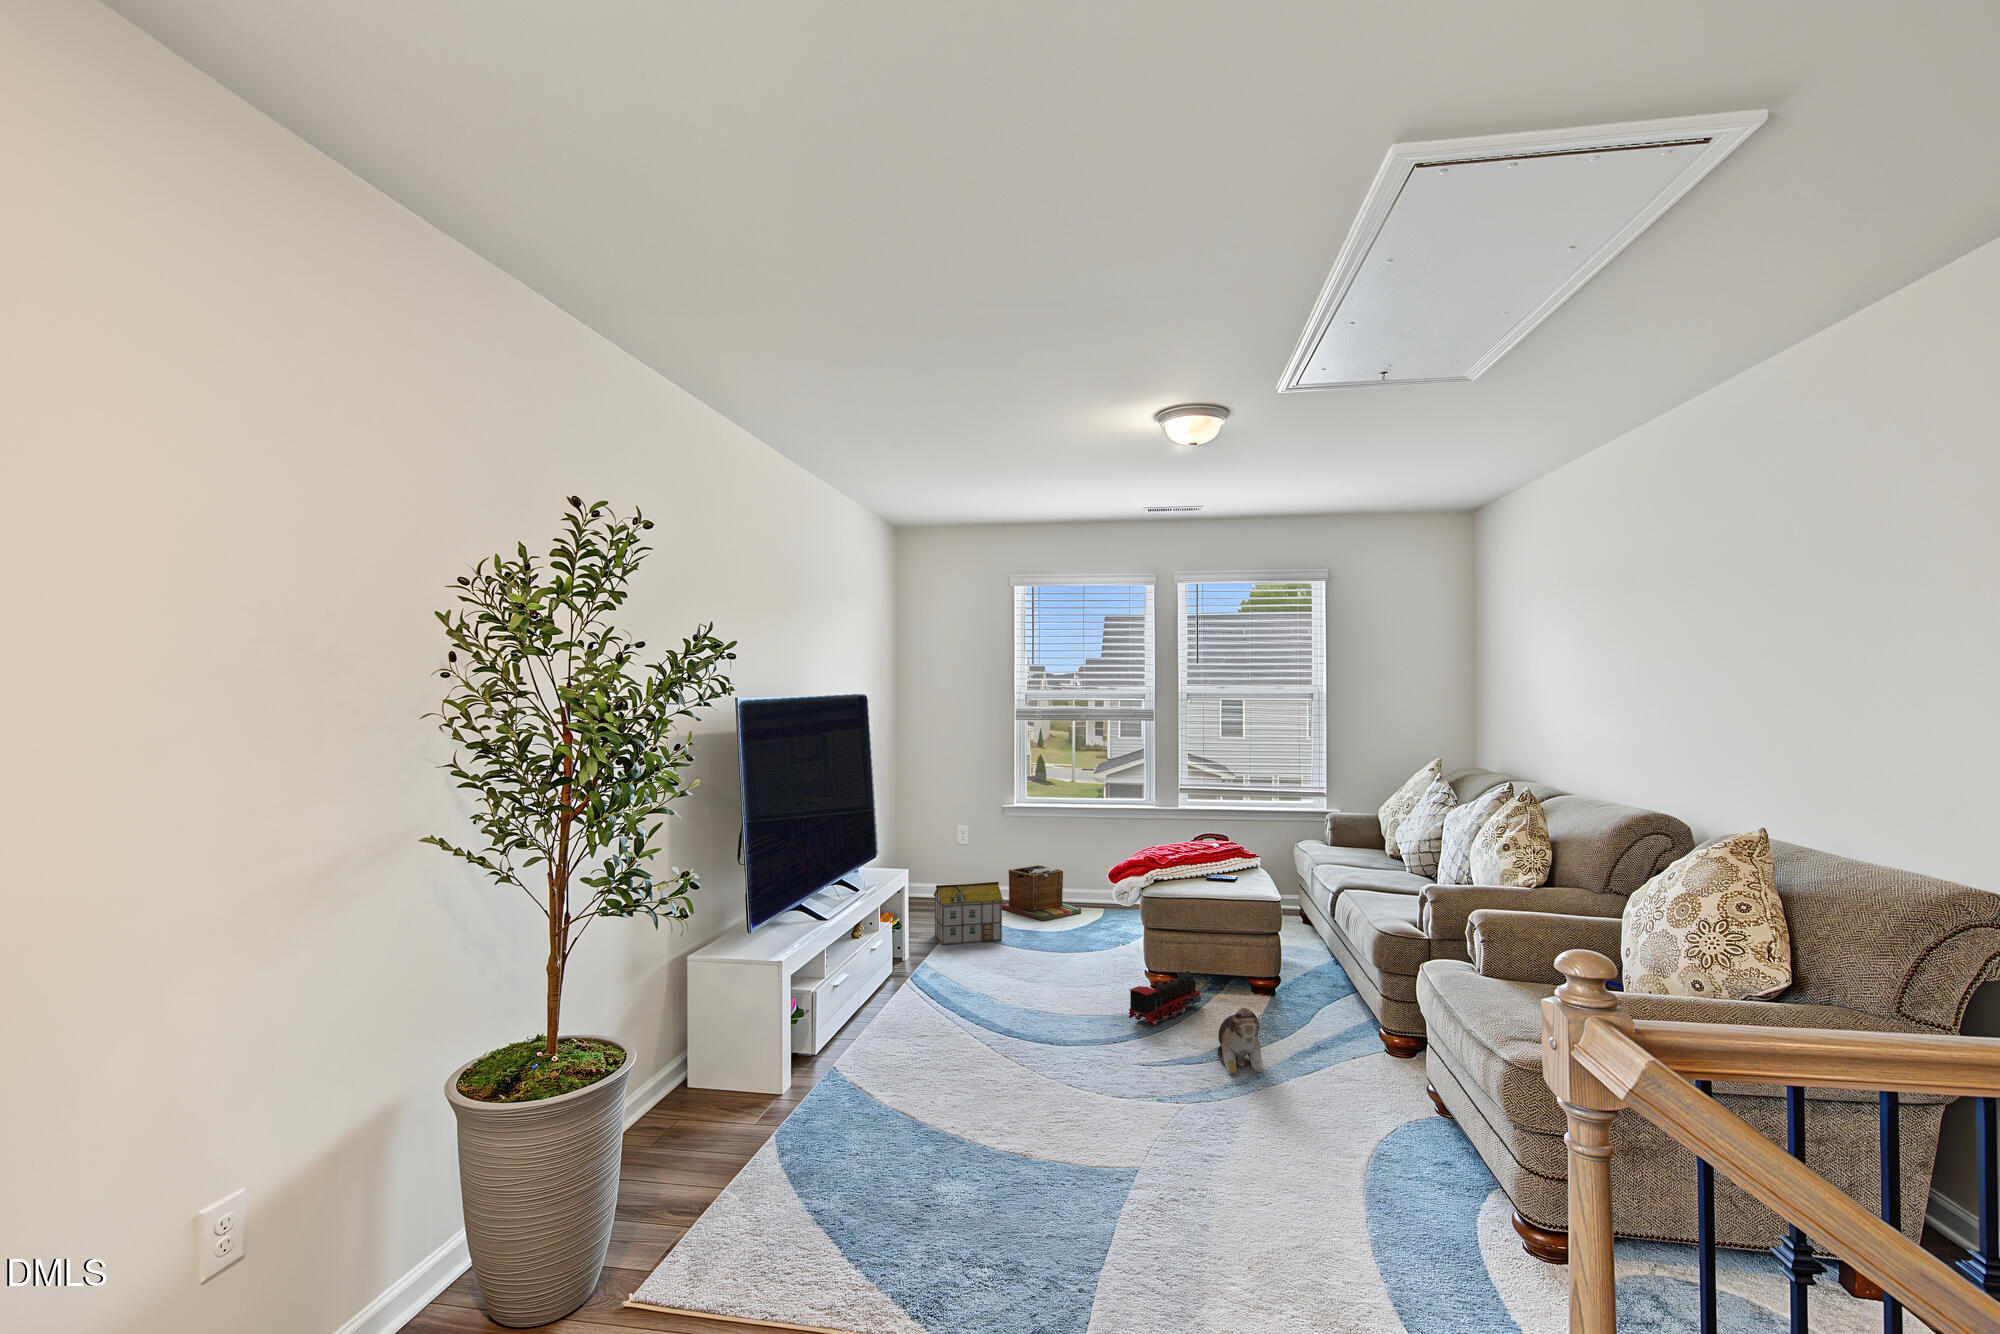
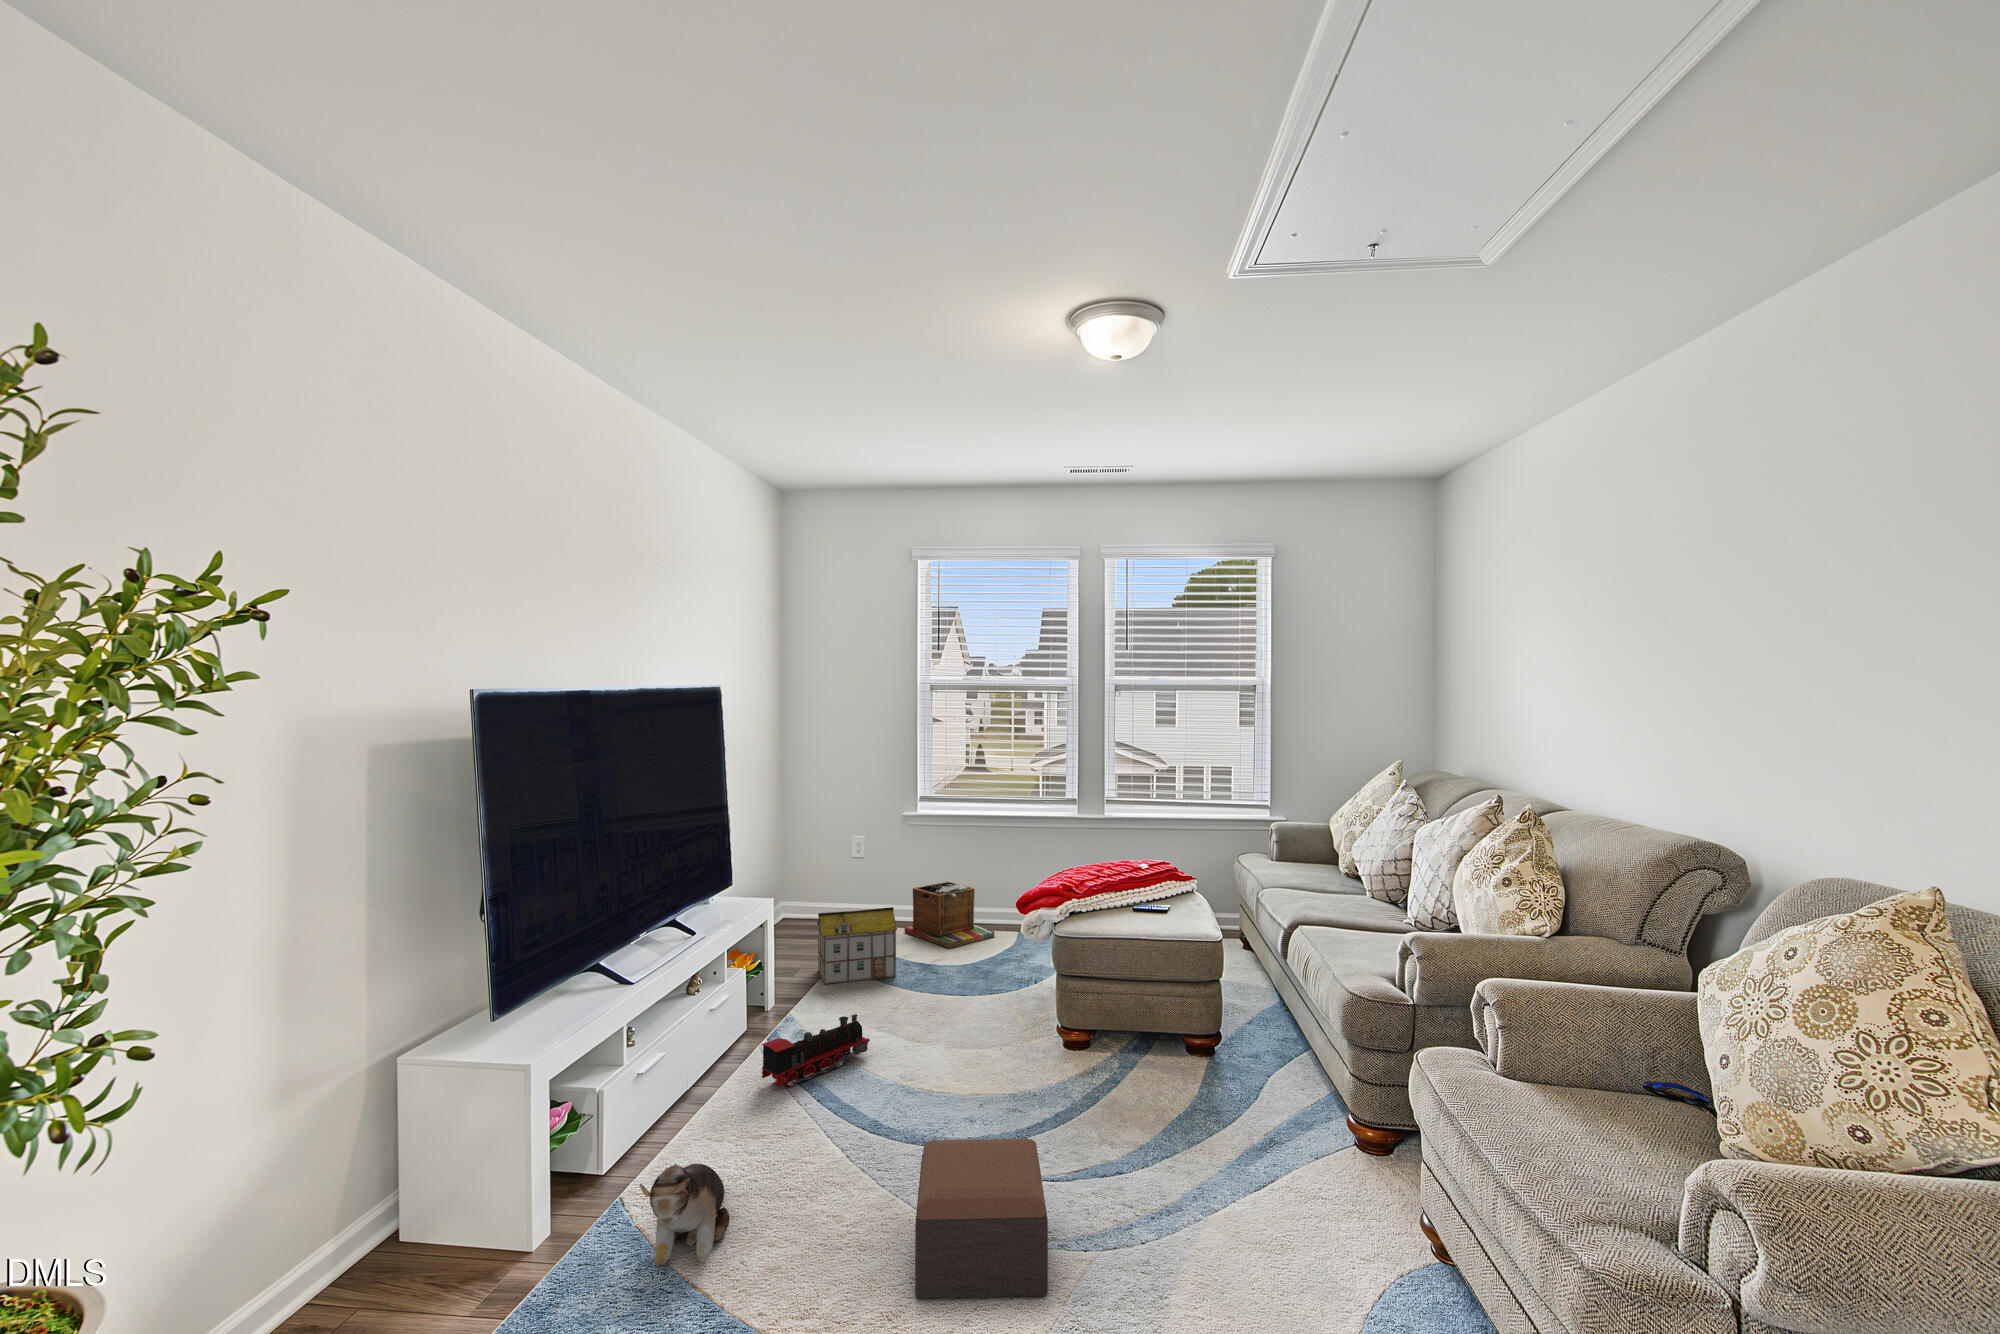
toy train: present [1129,971,1201,1025] -> present [761,1014,870,1087]
plush toy: present [1218,1008,1262,1074] -> present [640,1164,730,1265]
footstool: none [1058,1025,1155,1122] -> present [915,1139,1048,1299]

